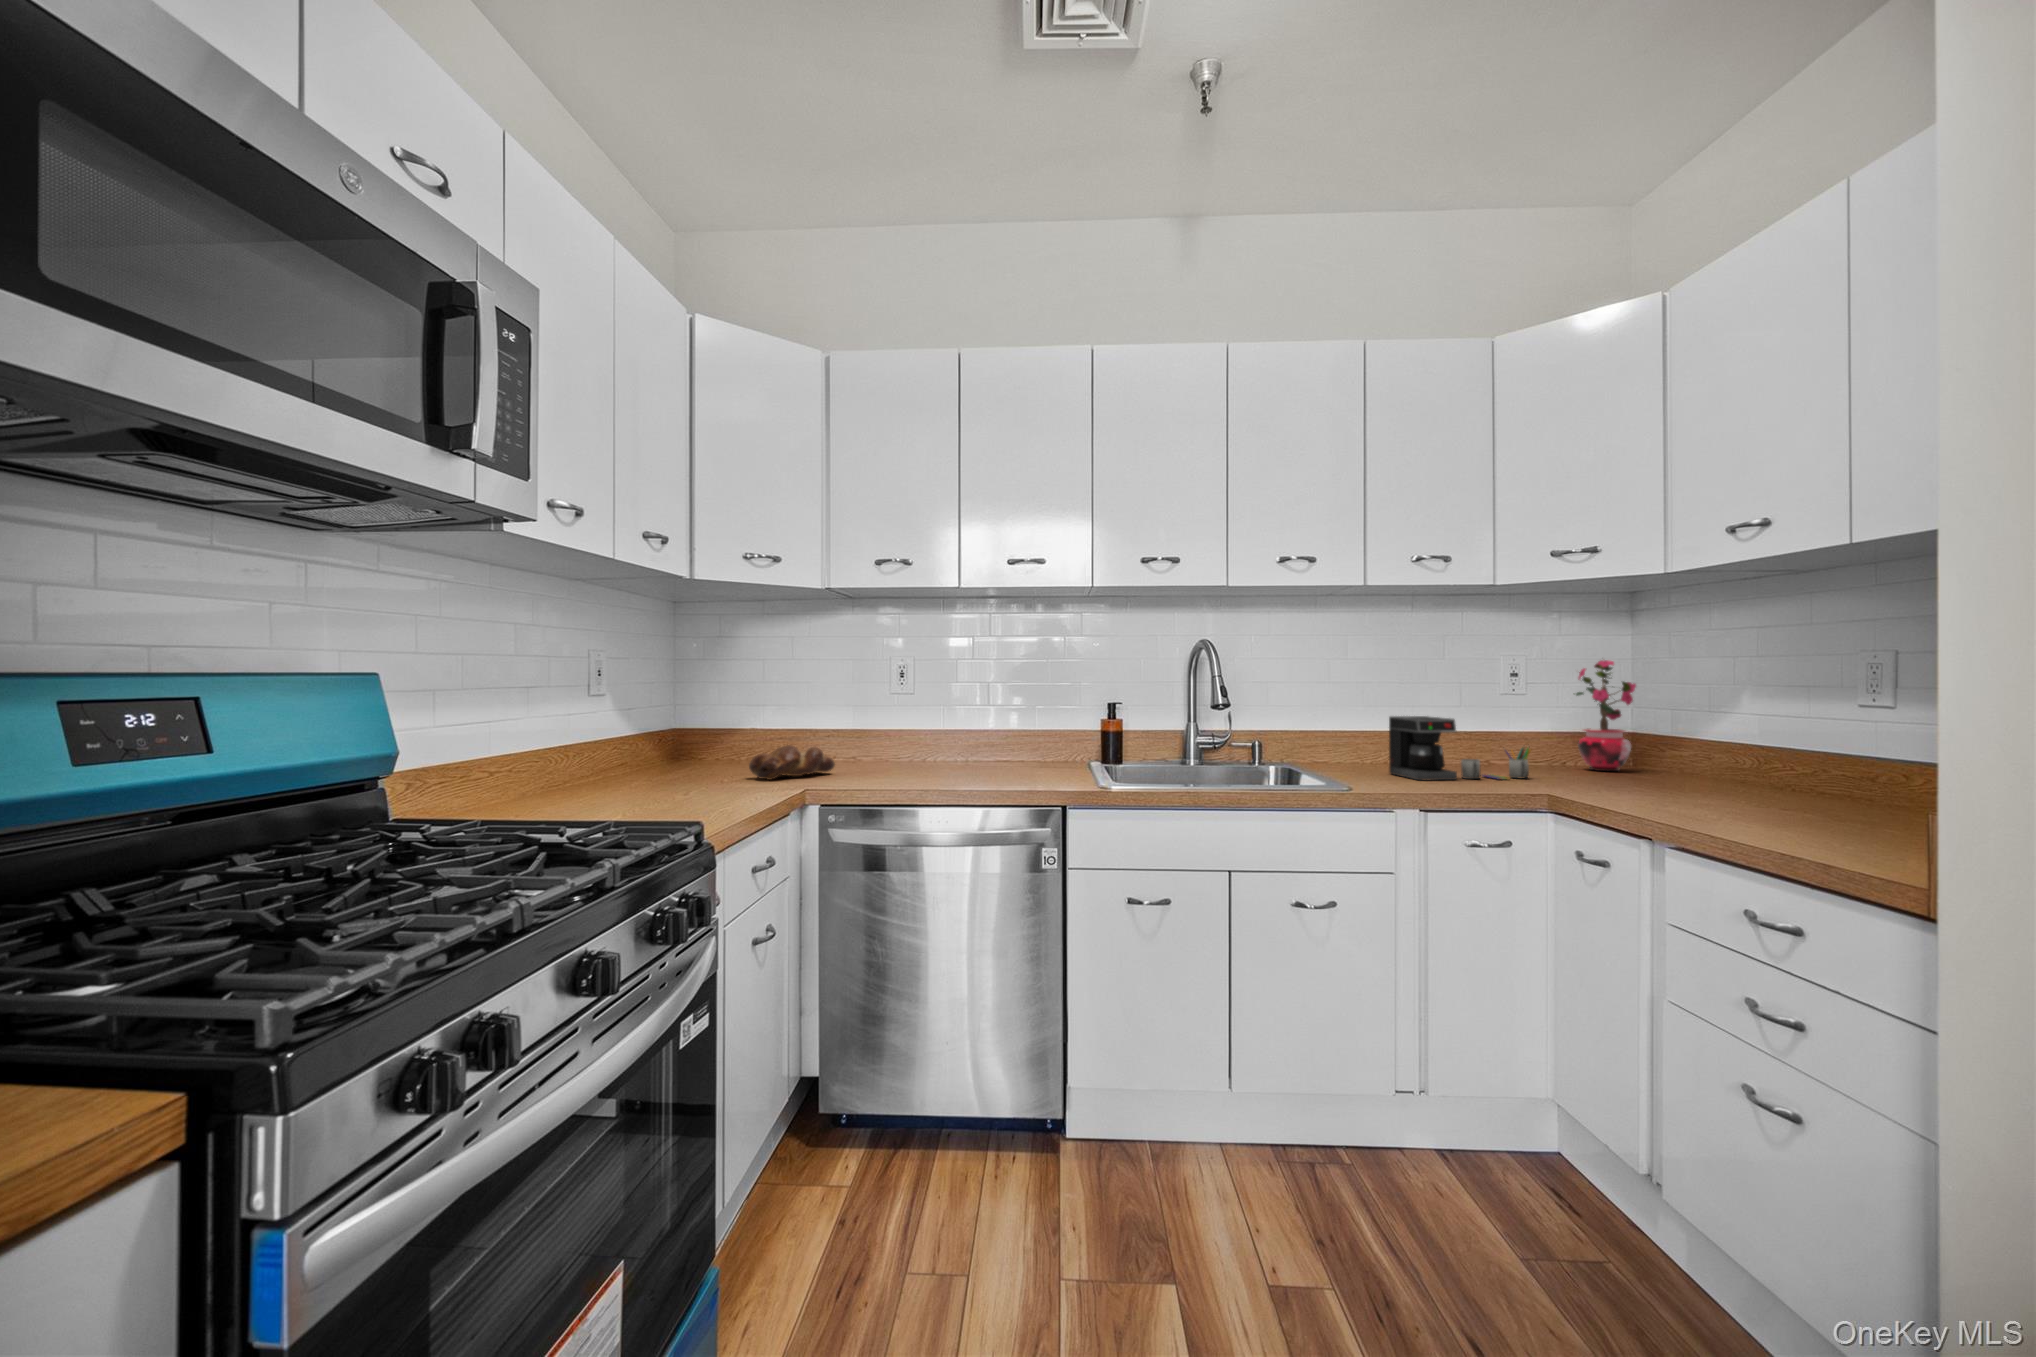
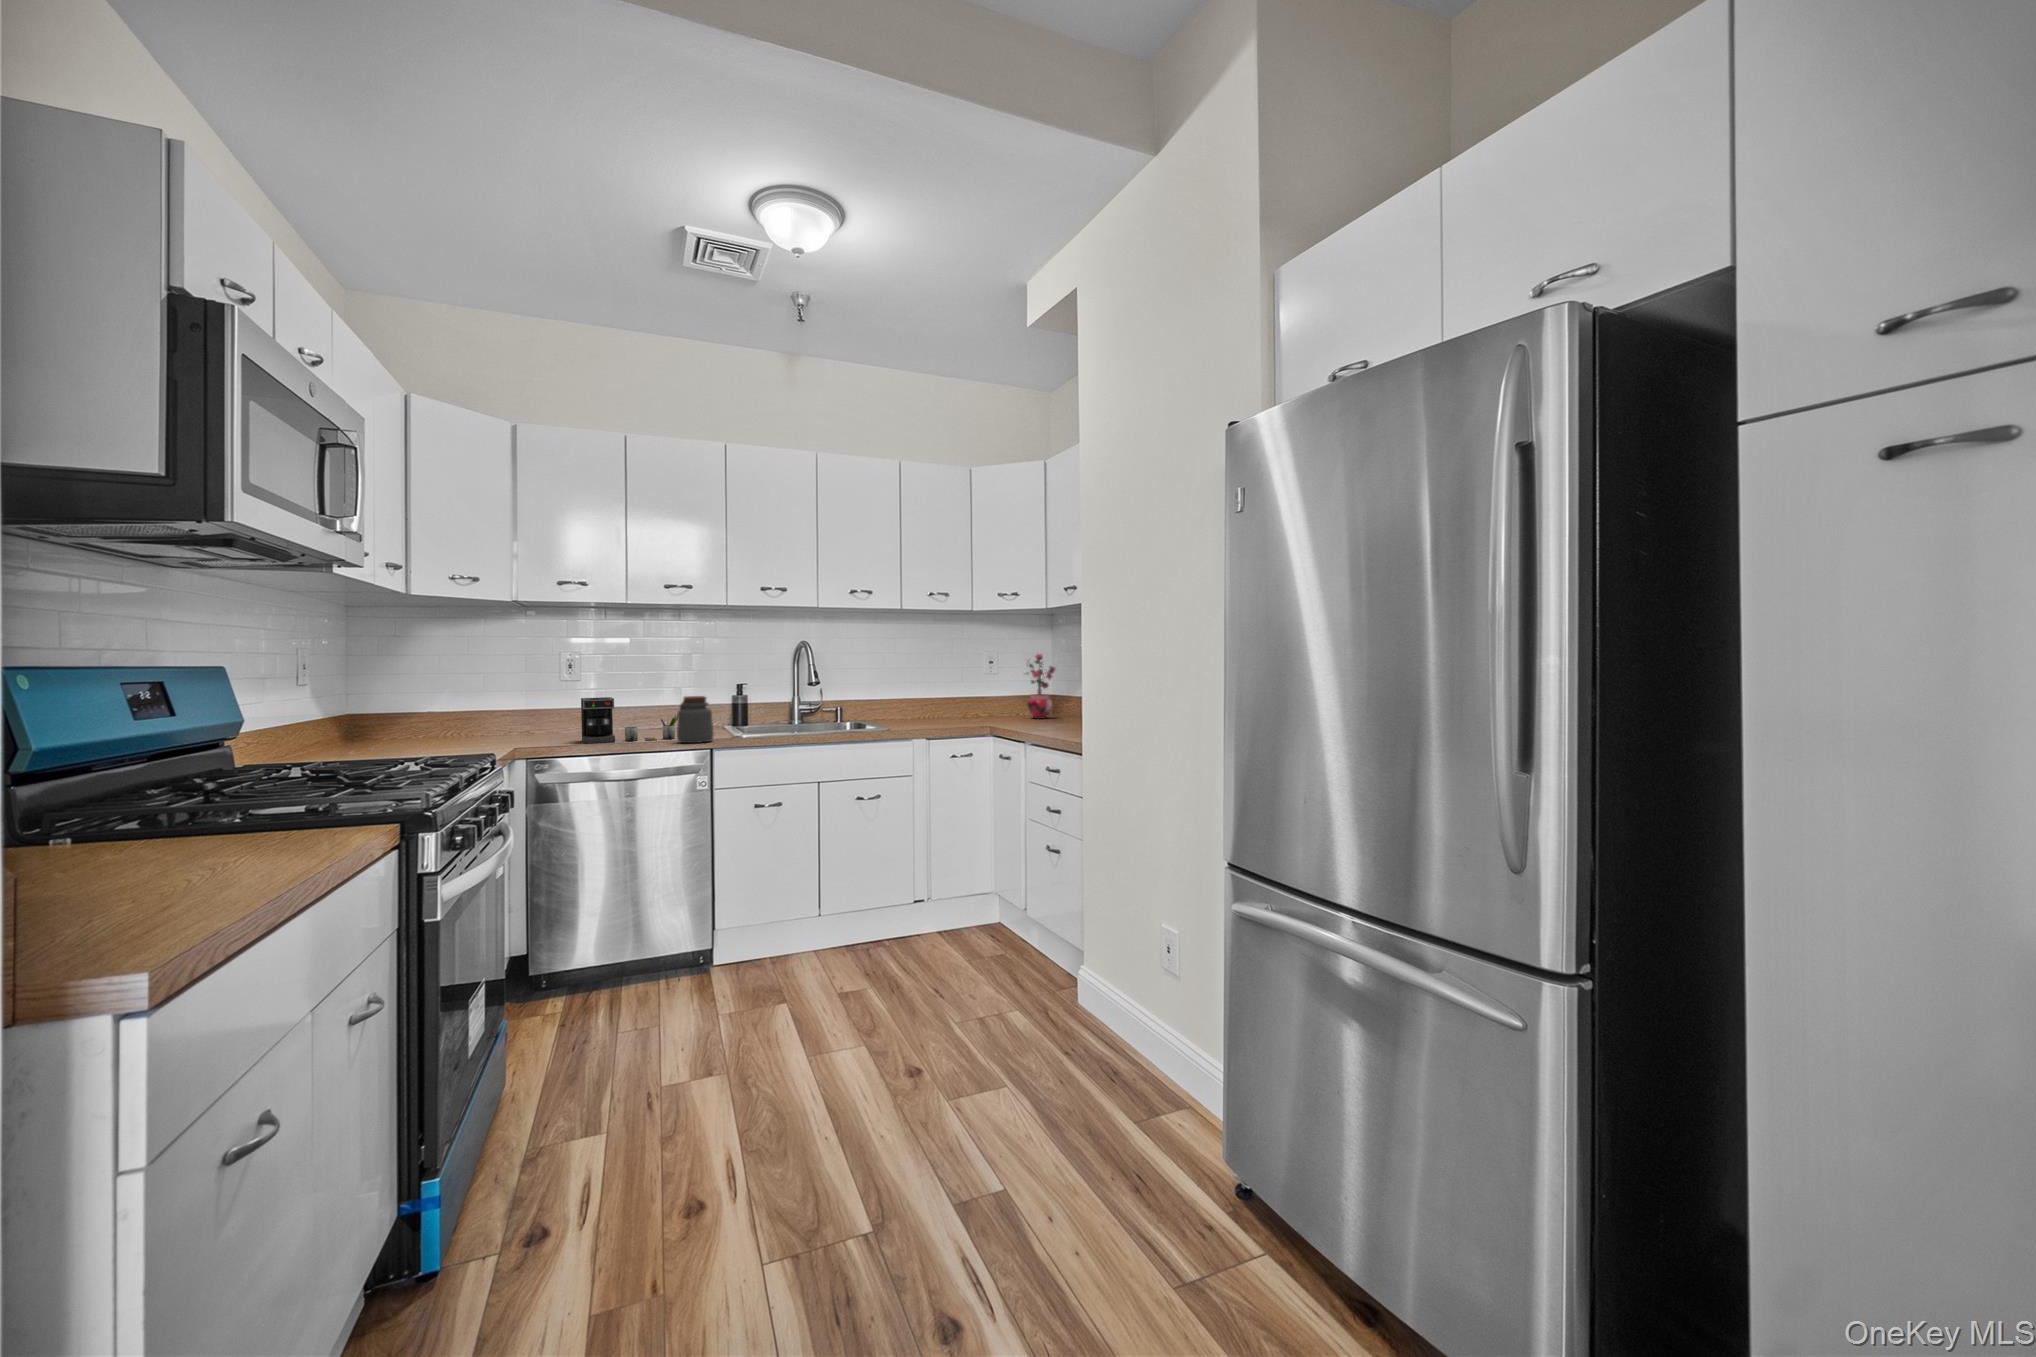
coffee maker: present [1389,716,1531,781] -> present [581,697,678,744]
jar: none [1017,720,1069,793] -> present [677,696,714,743]
bread loaf: present [749,745,835,780] -> none [448,721,520,747]

